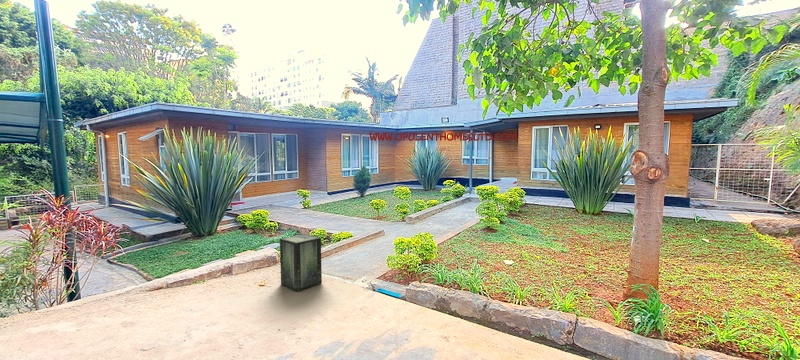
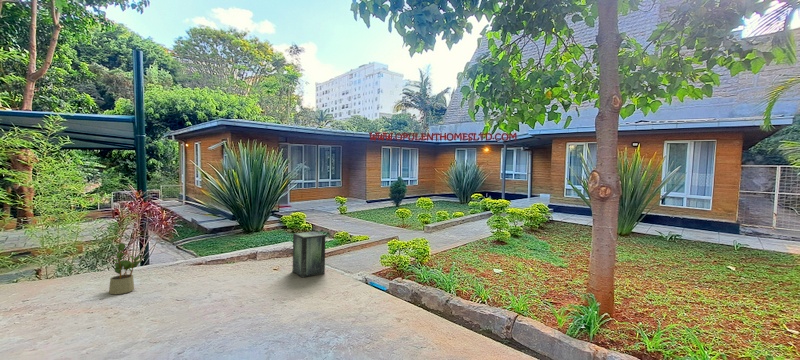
potted plant: none [26,273,75,347] -> present [109,243,141,294]

